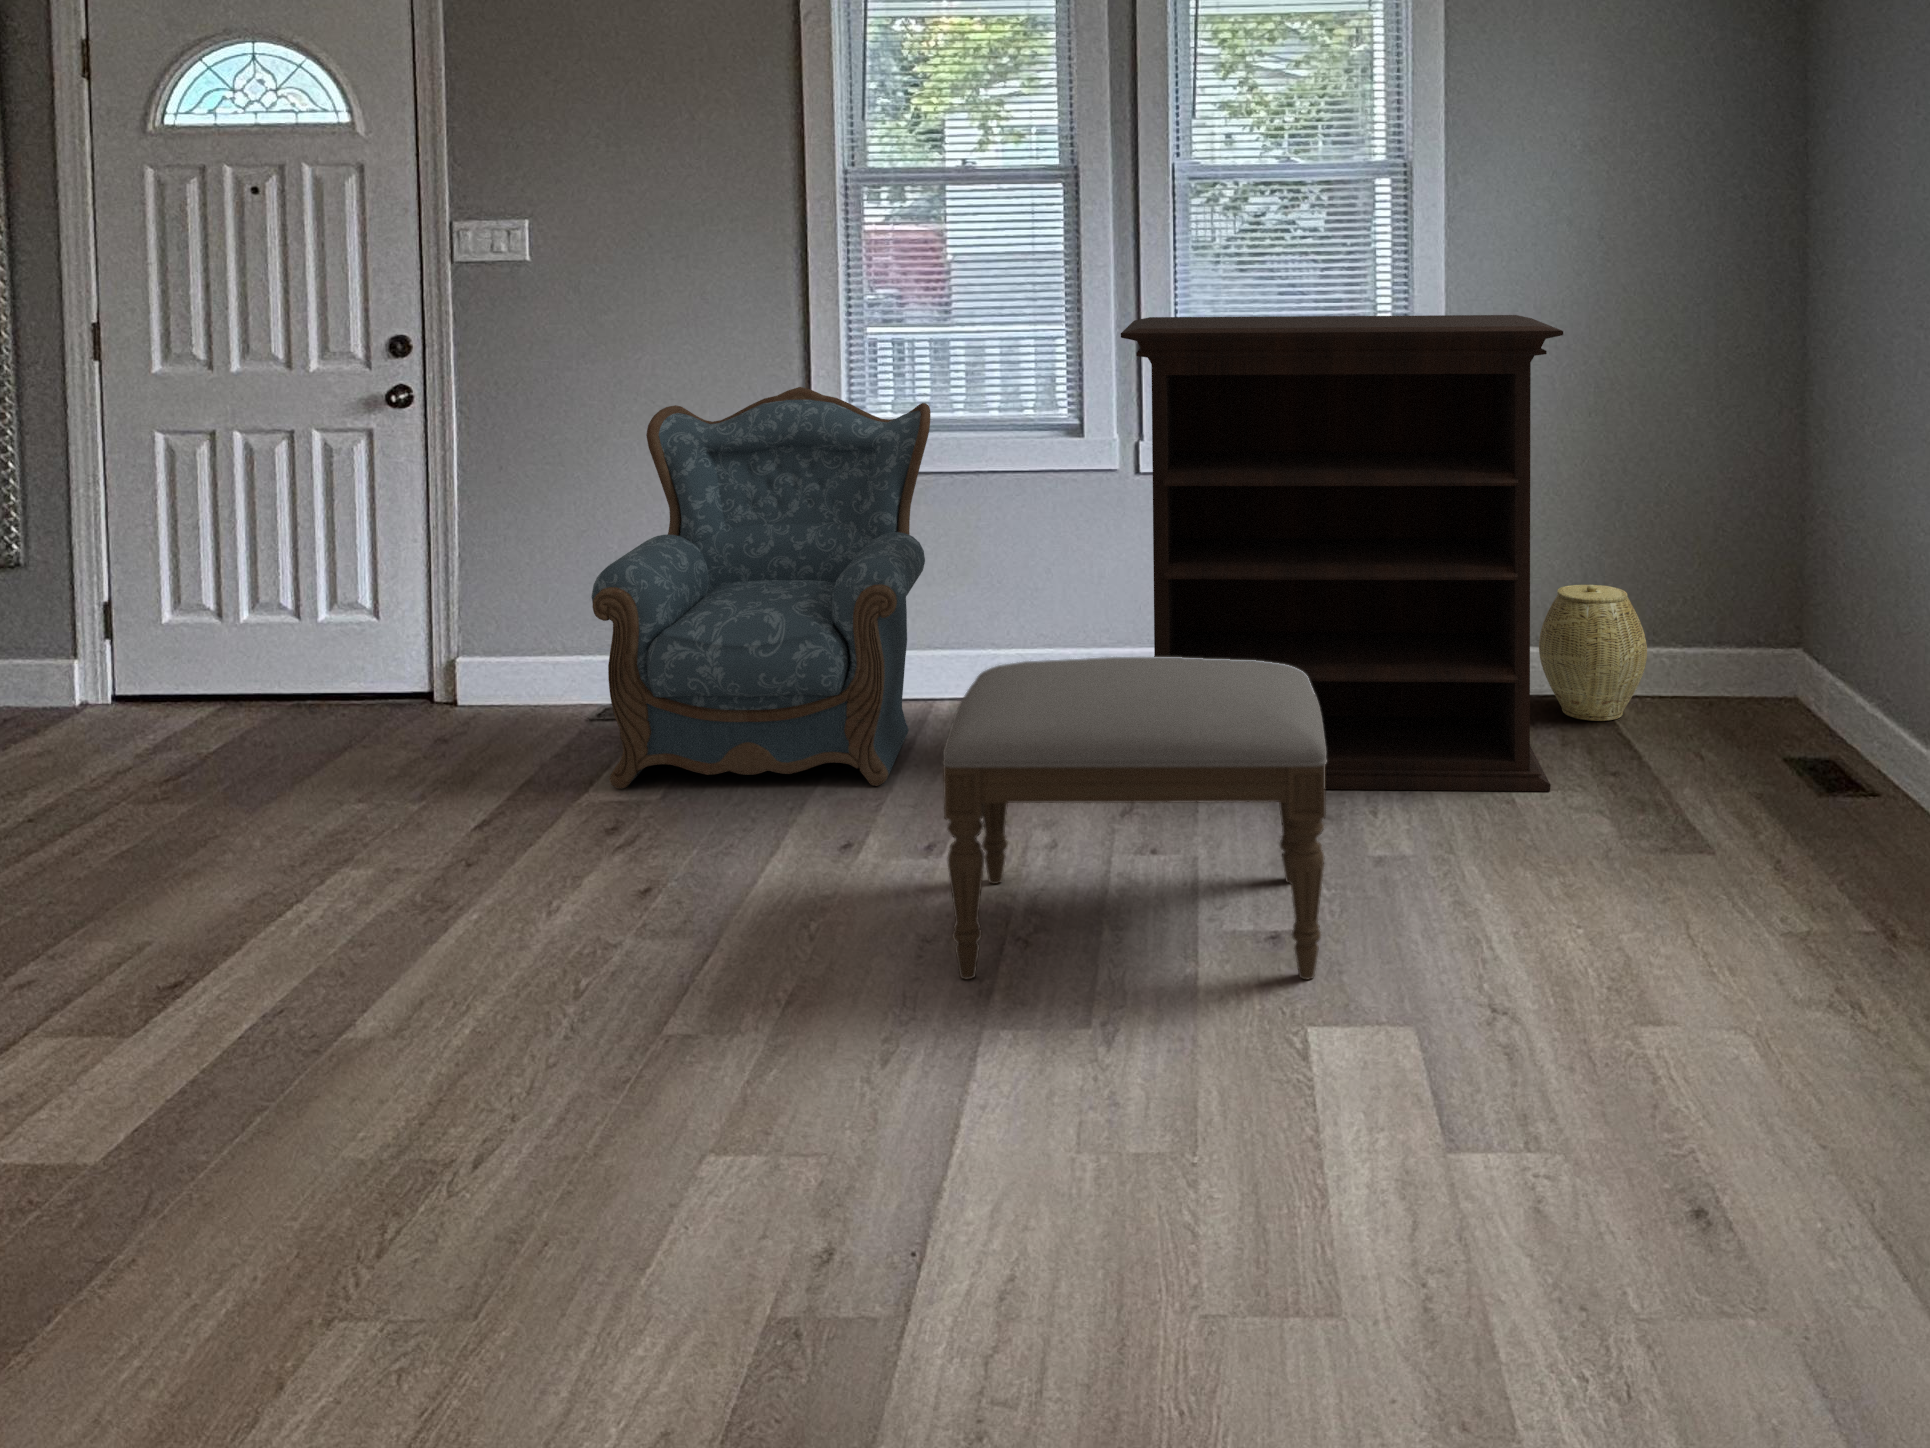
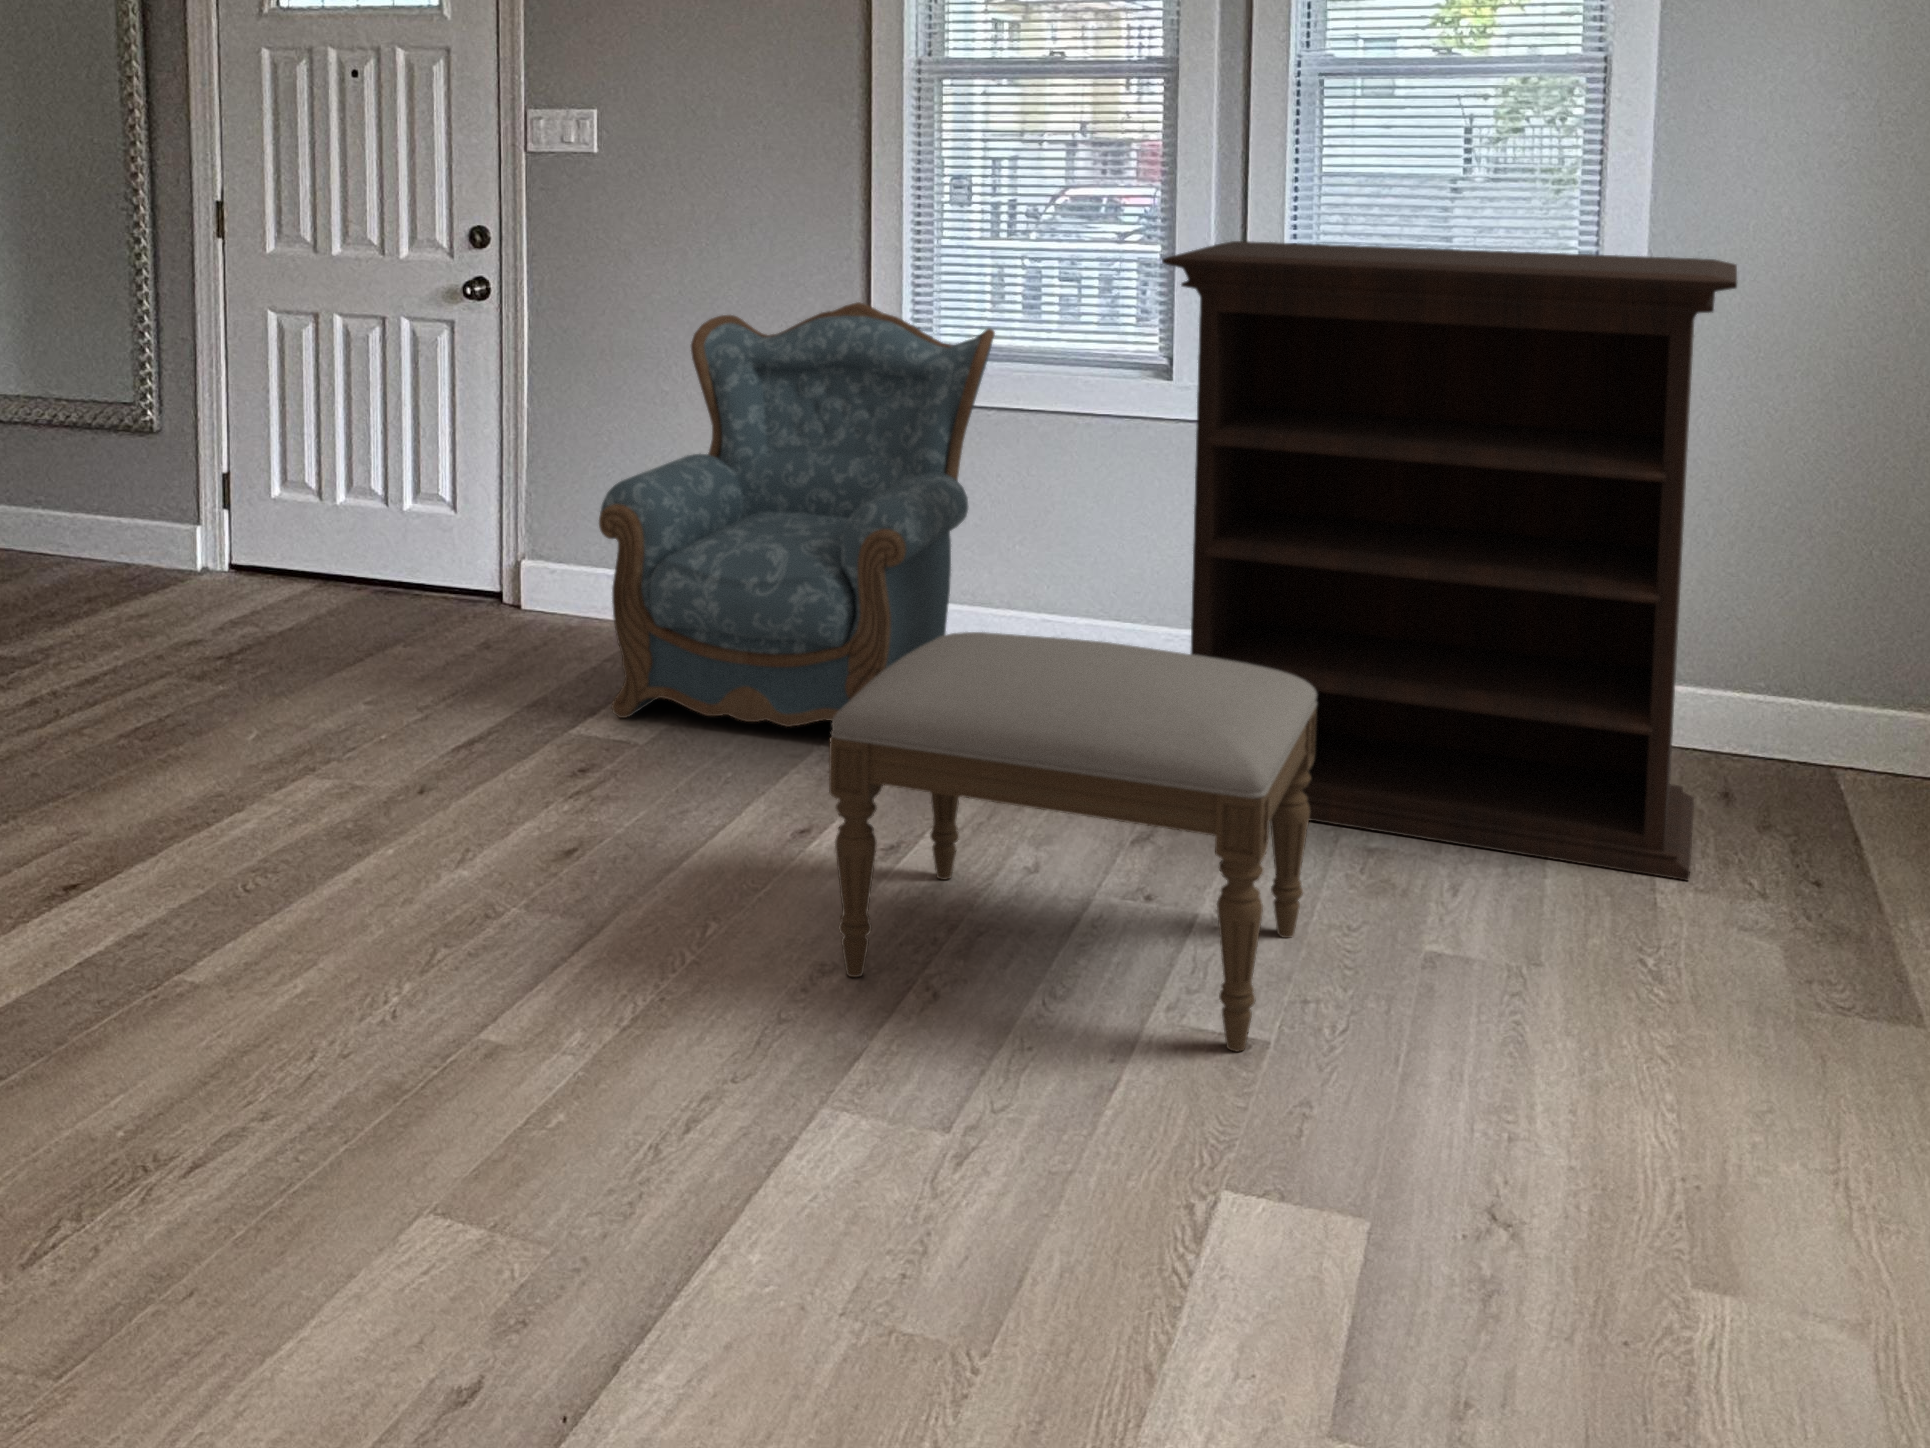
woven basket: present [1539,585,1647,721] -> none [1741,621,1895,803]

